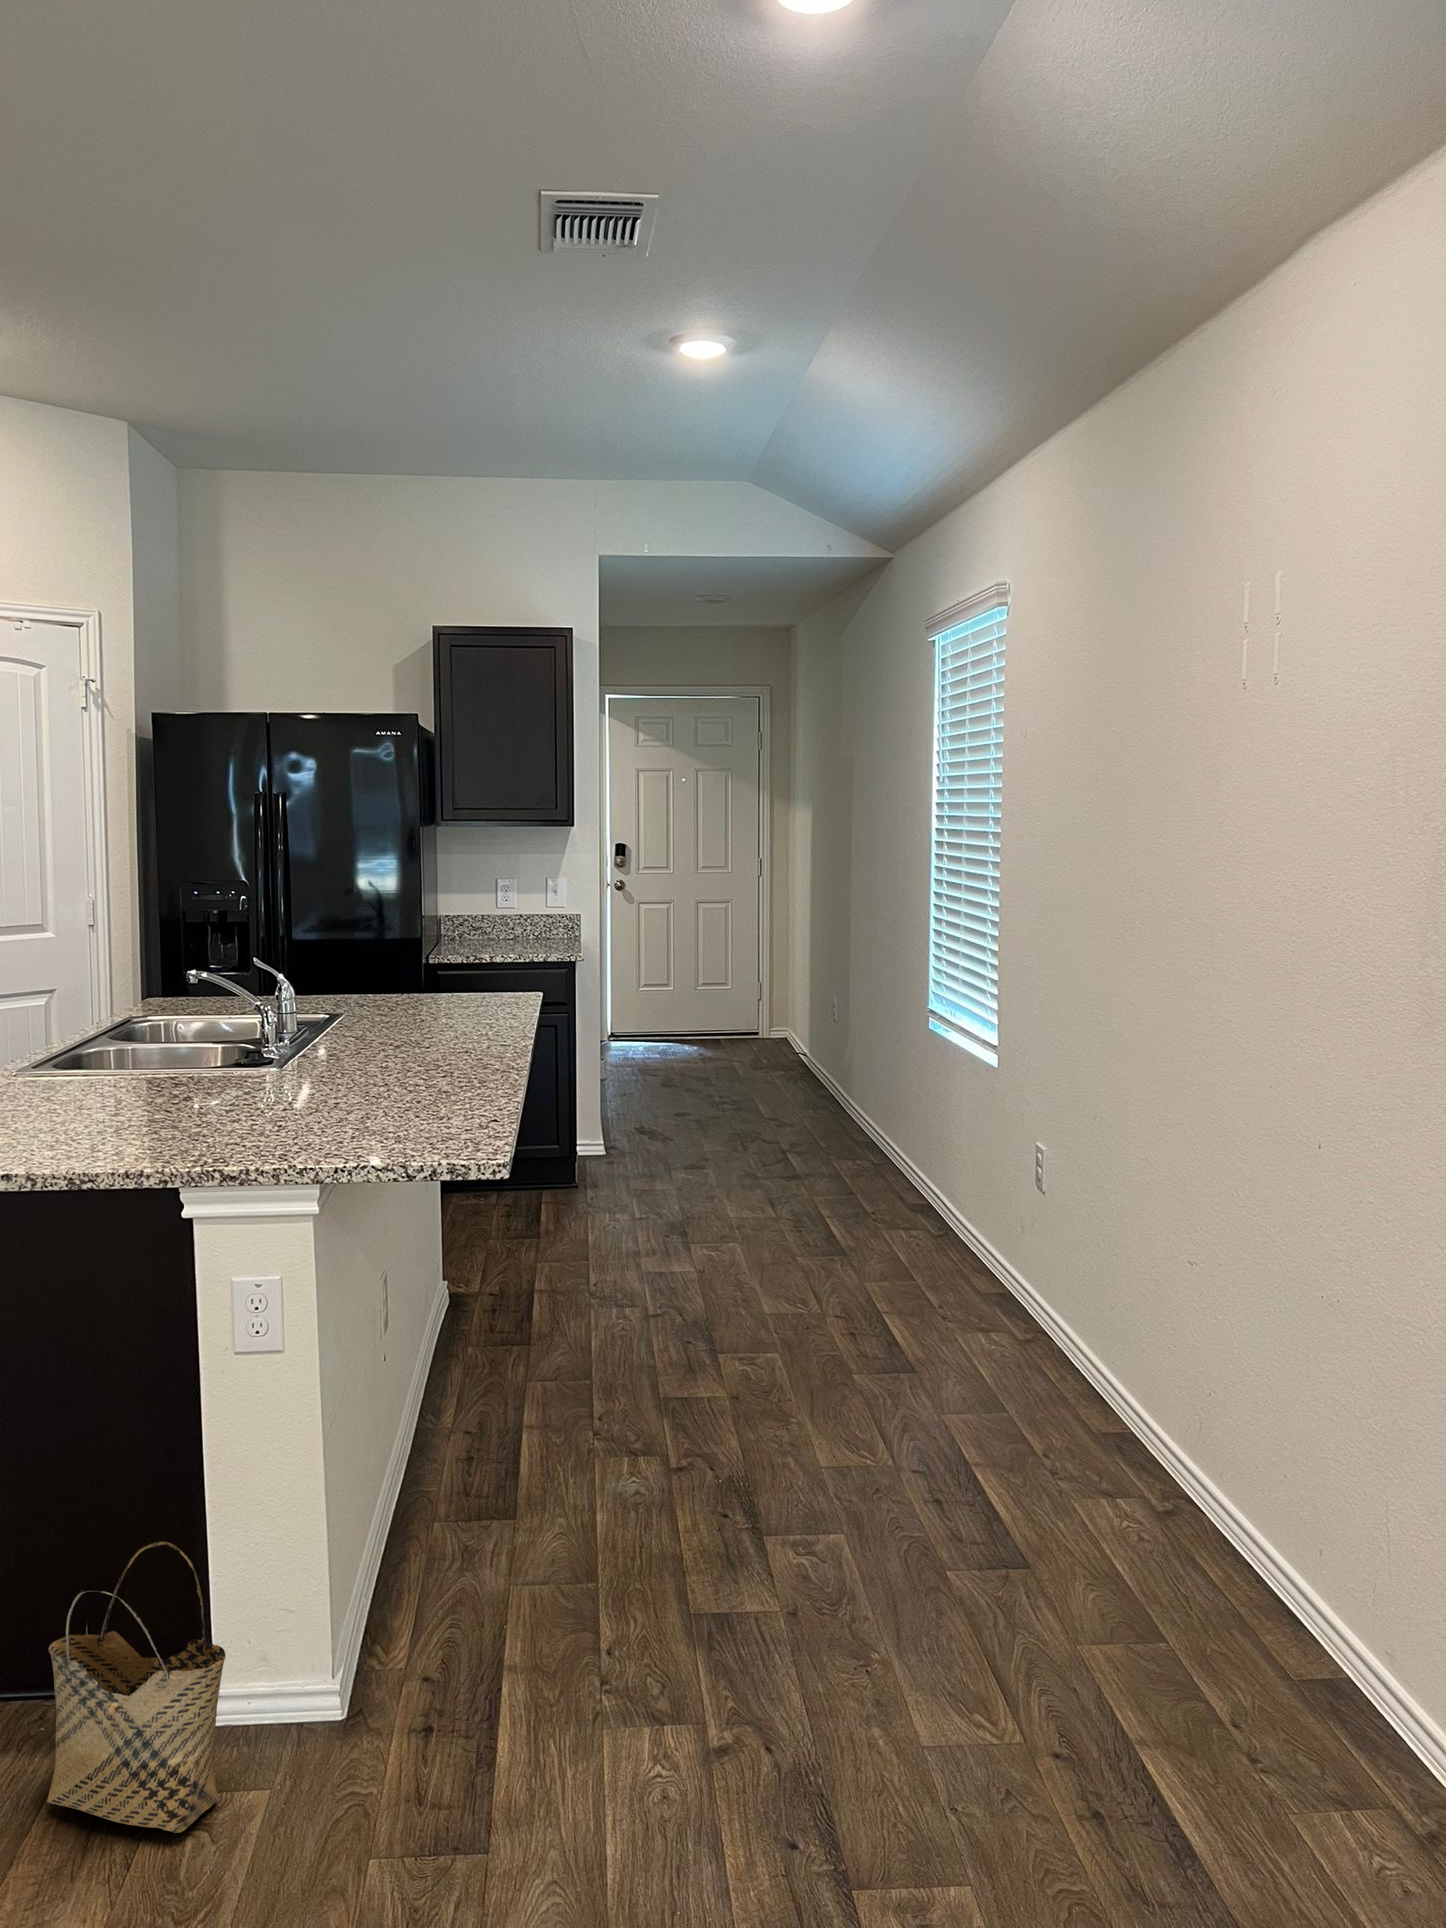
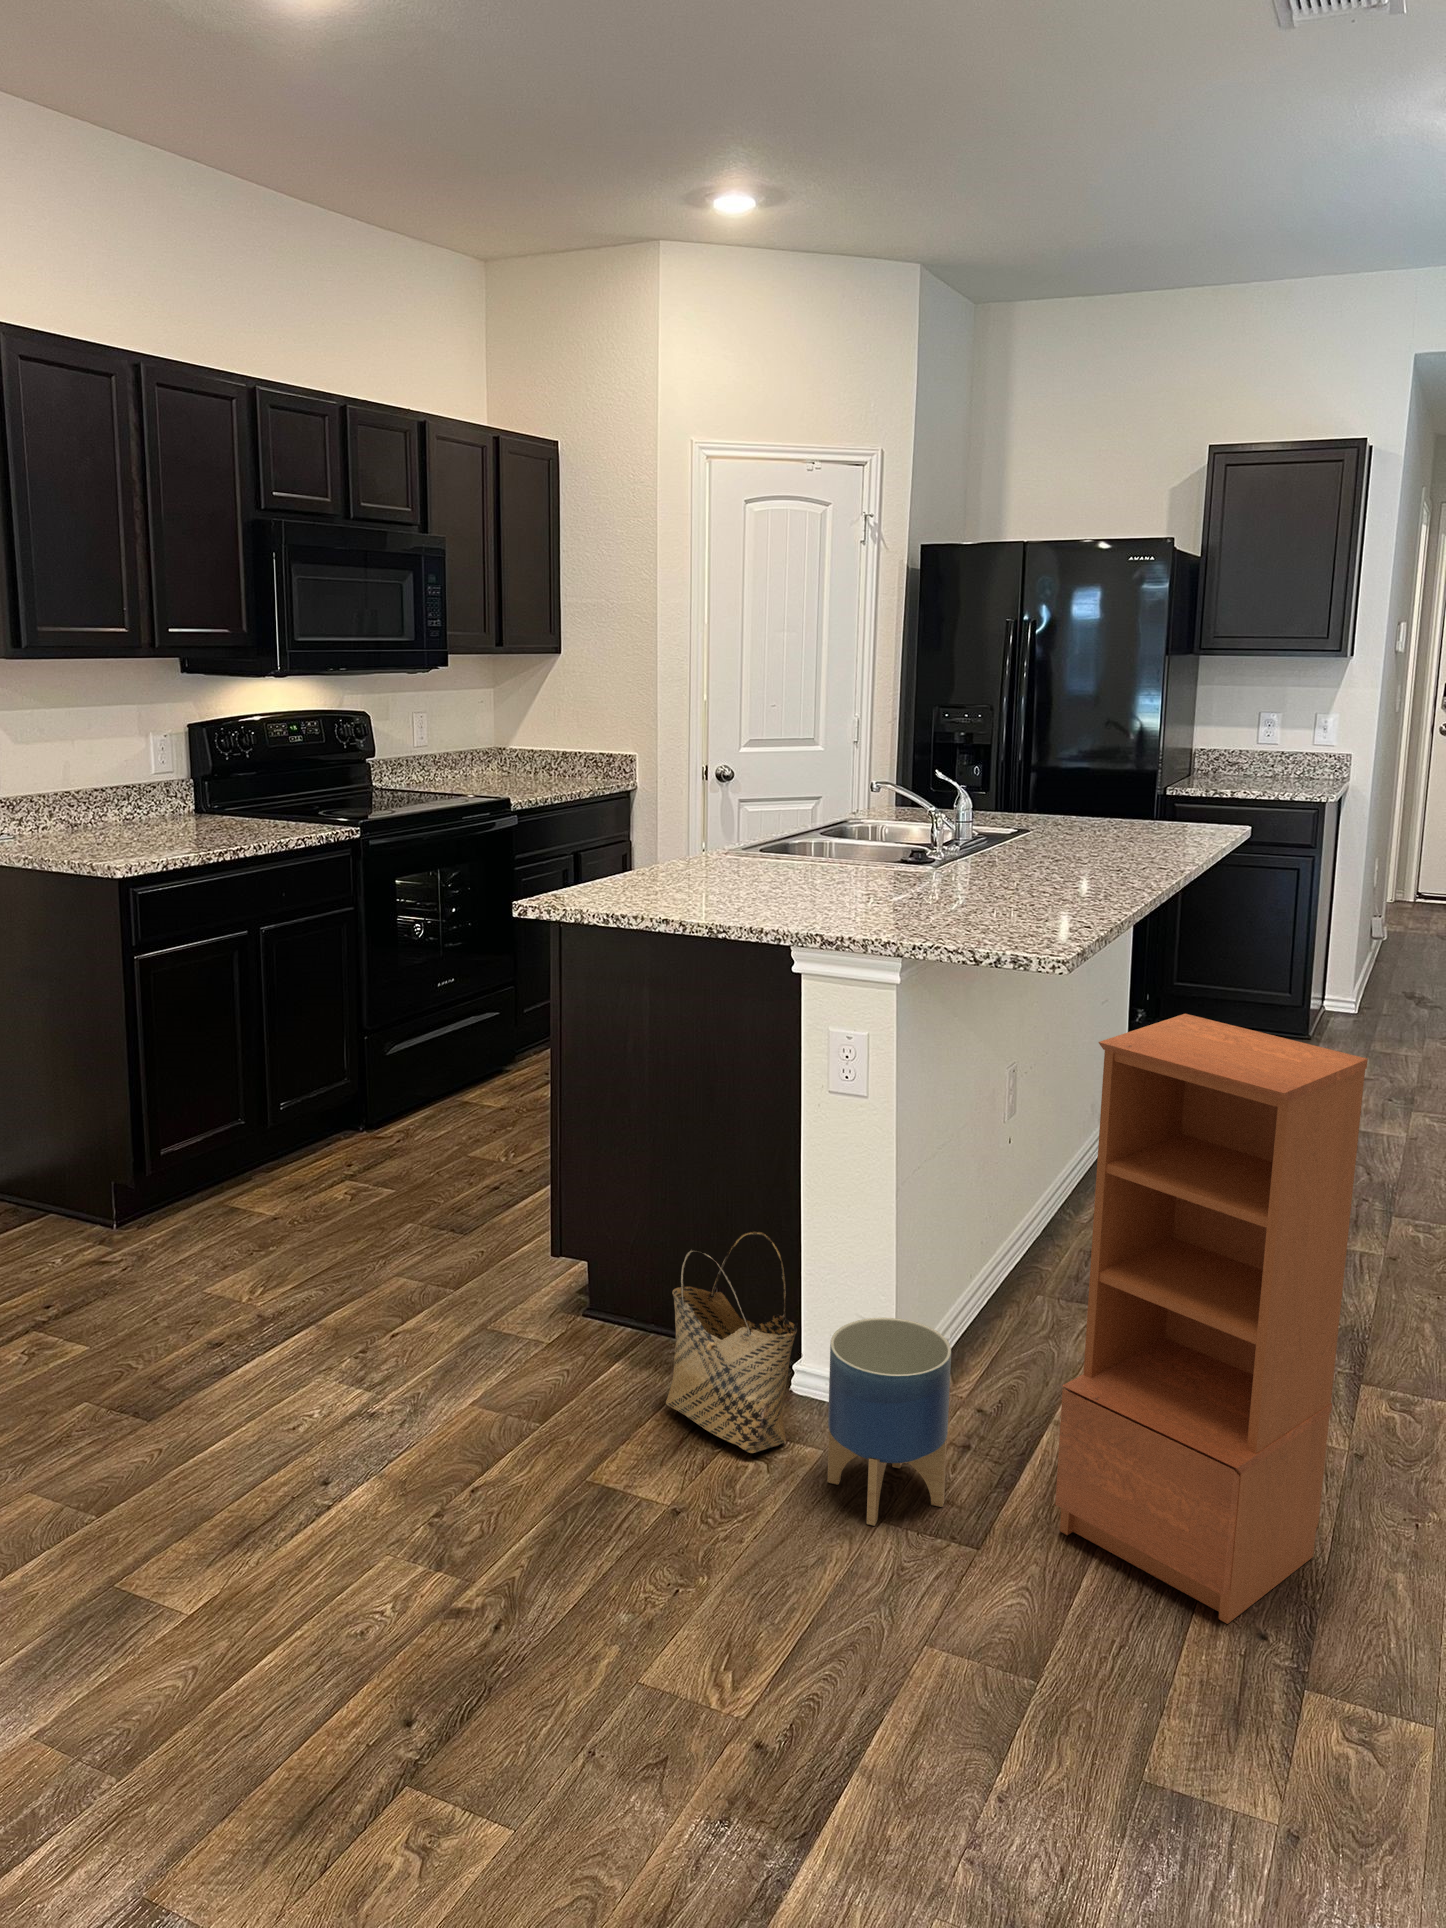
bookcase: none [554,1198,806,1845] -> present [1055,1014,1368,1624]
planter: none [282,1602,427,1877] -> present [827,1318,951,1526]

